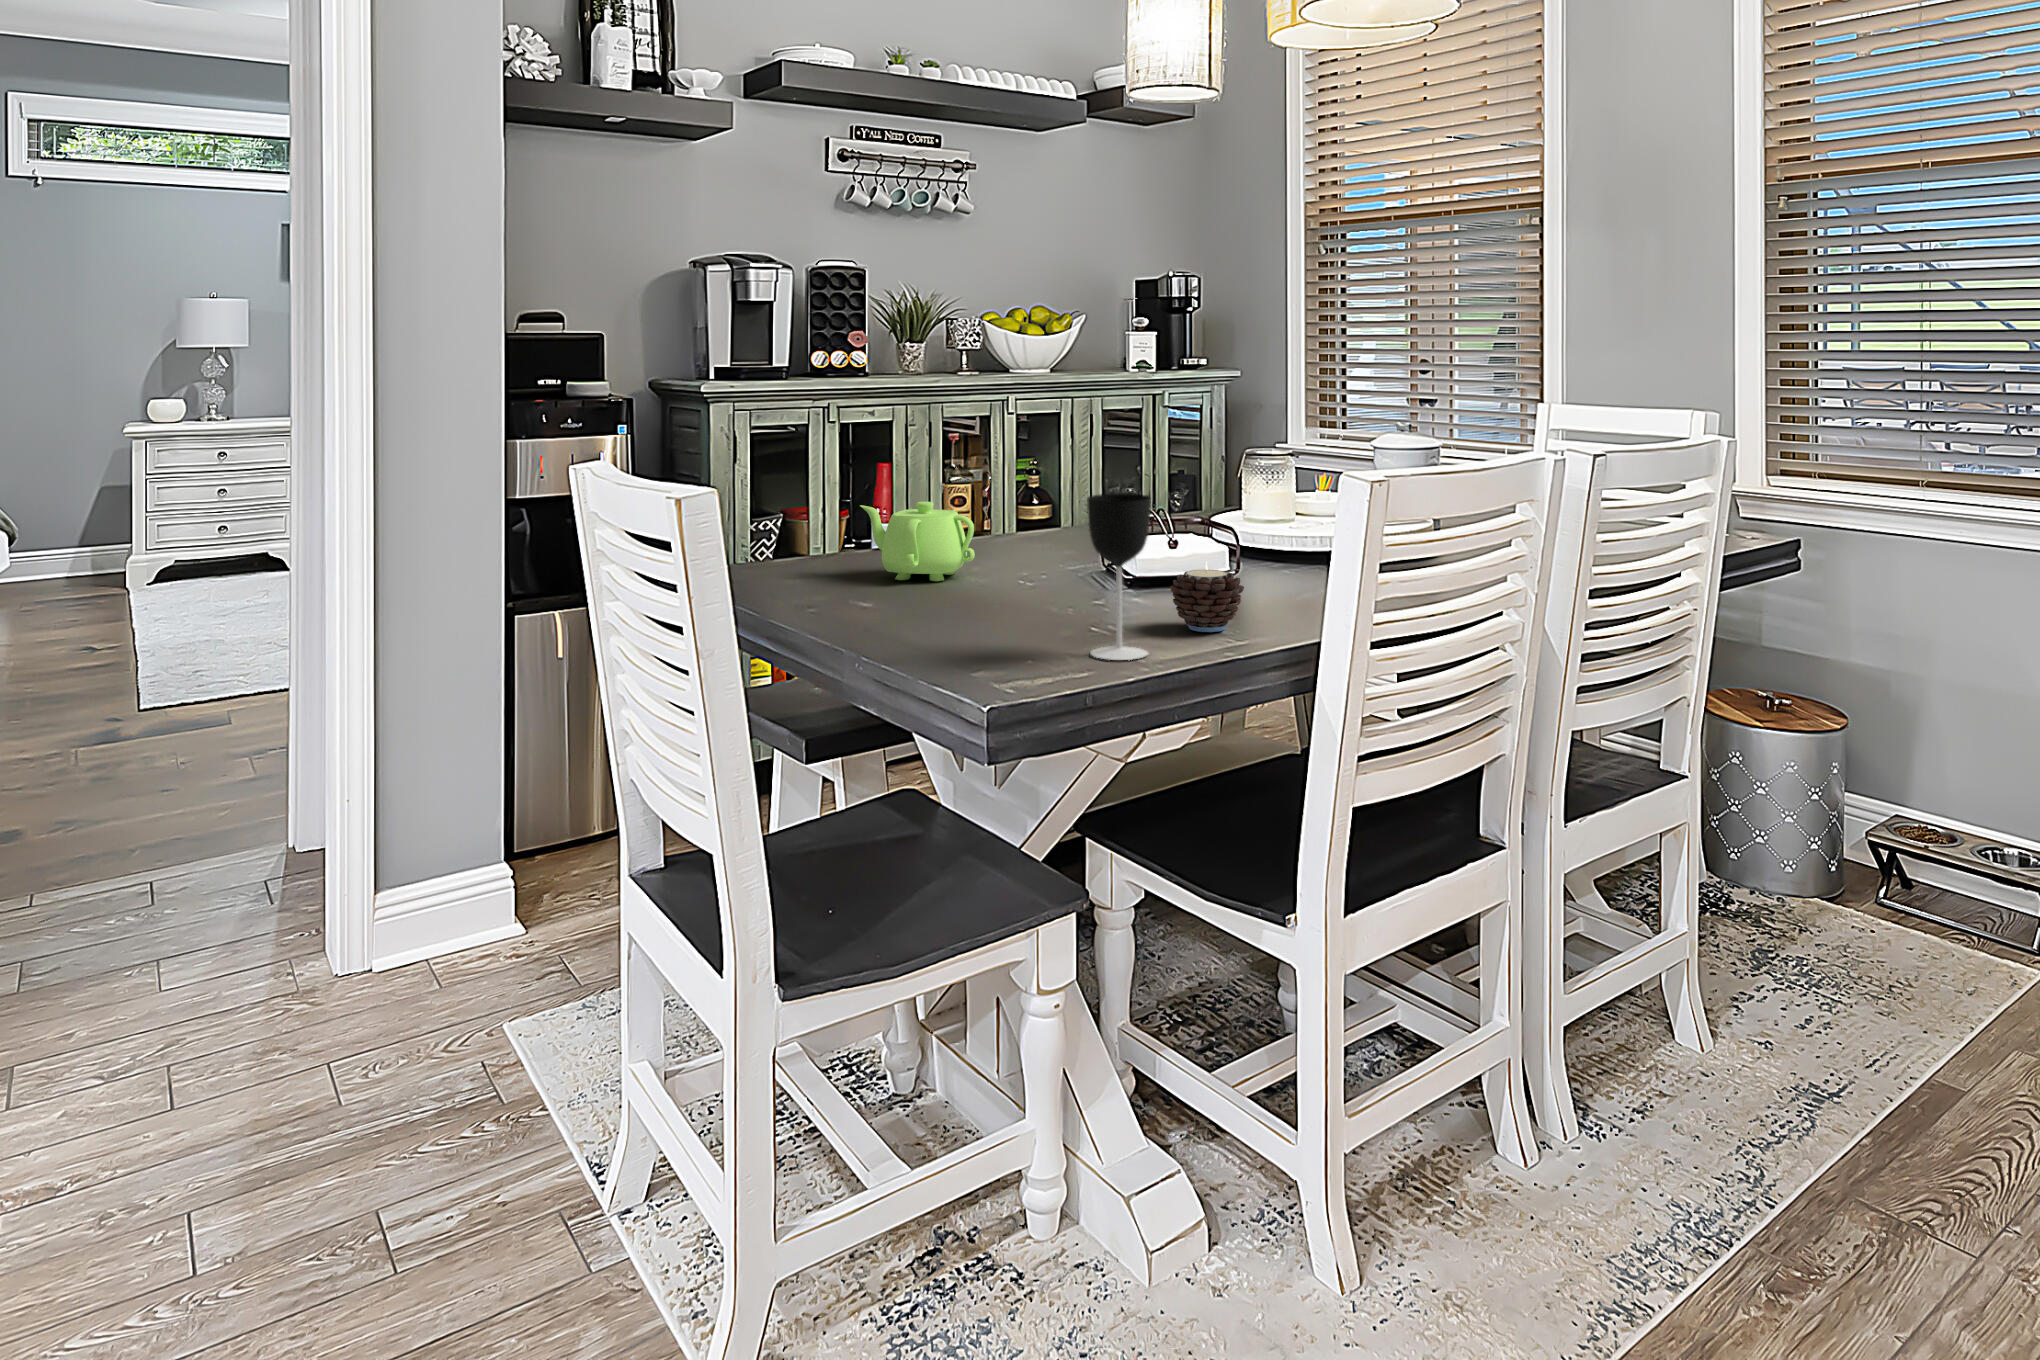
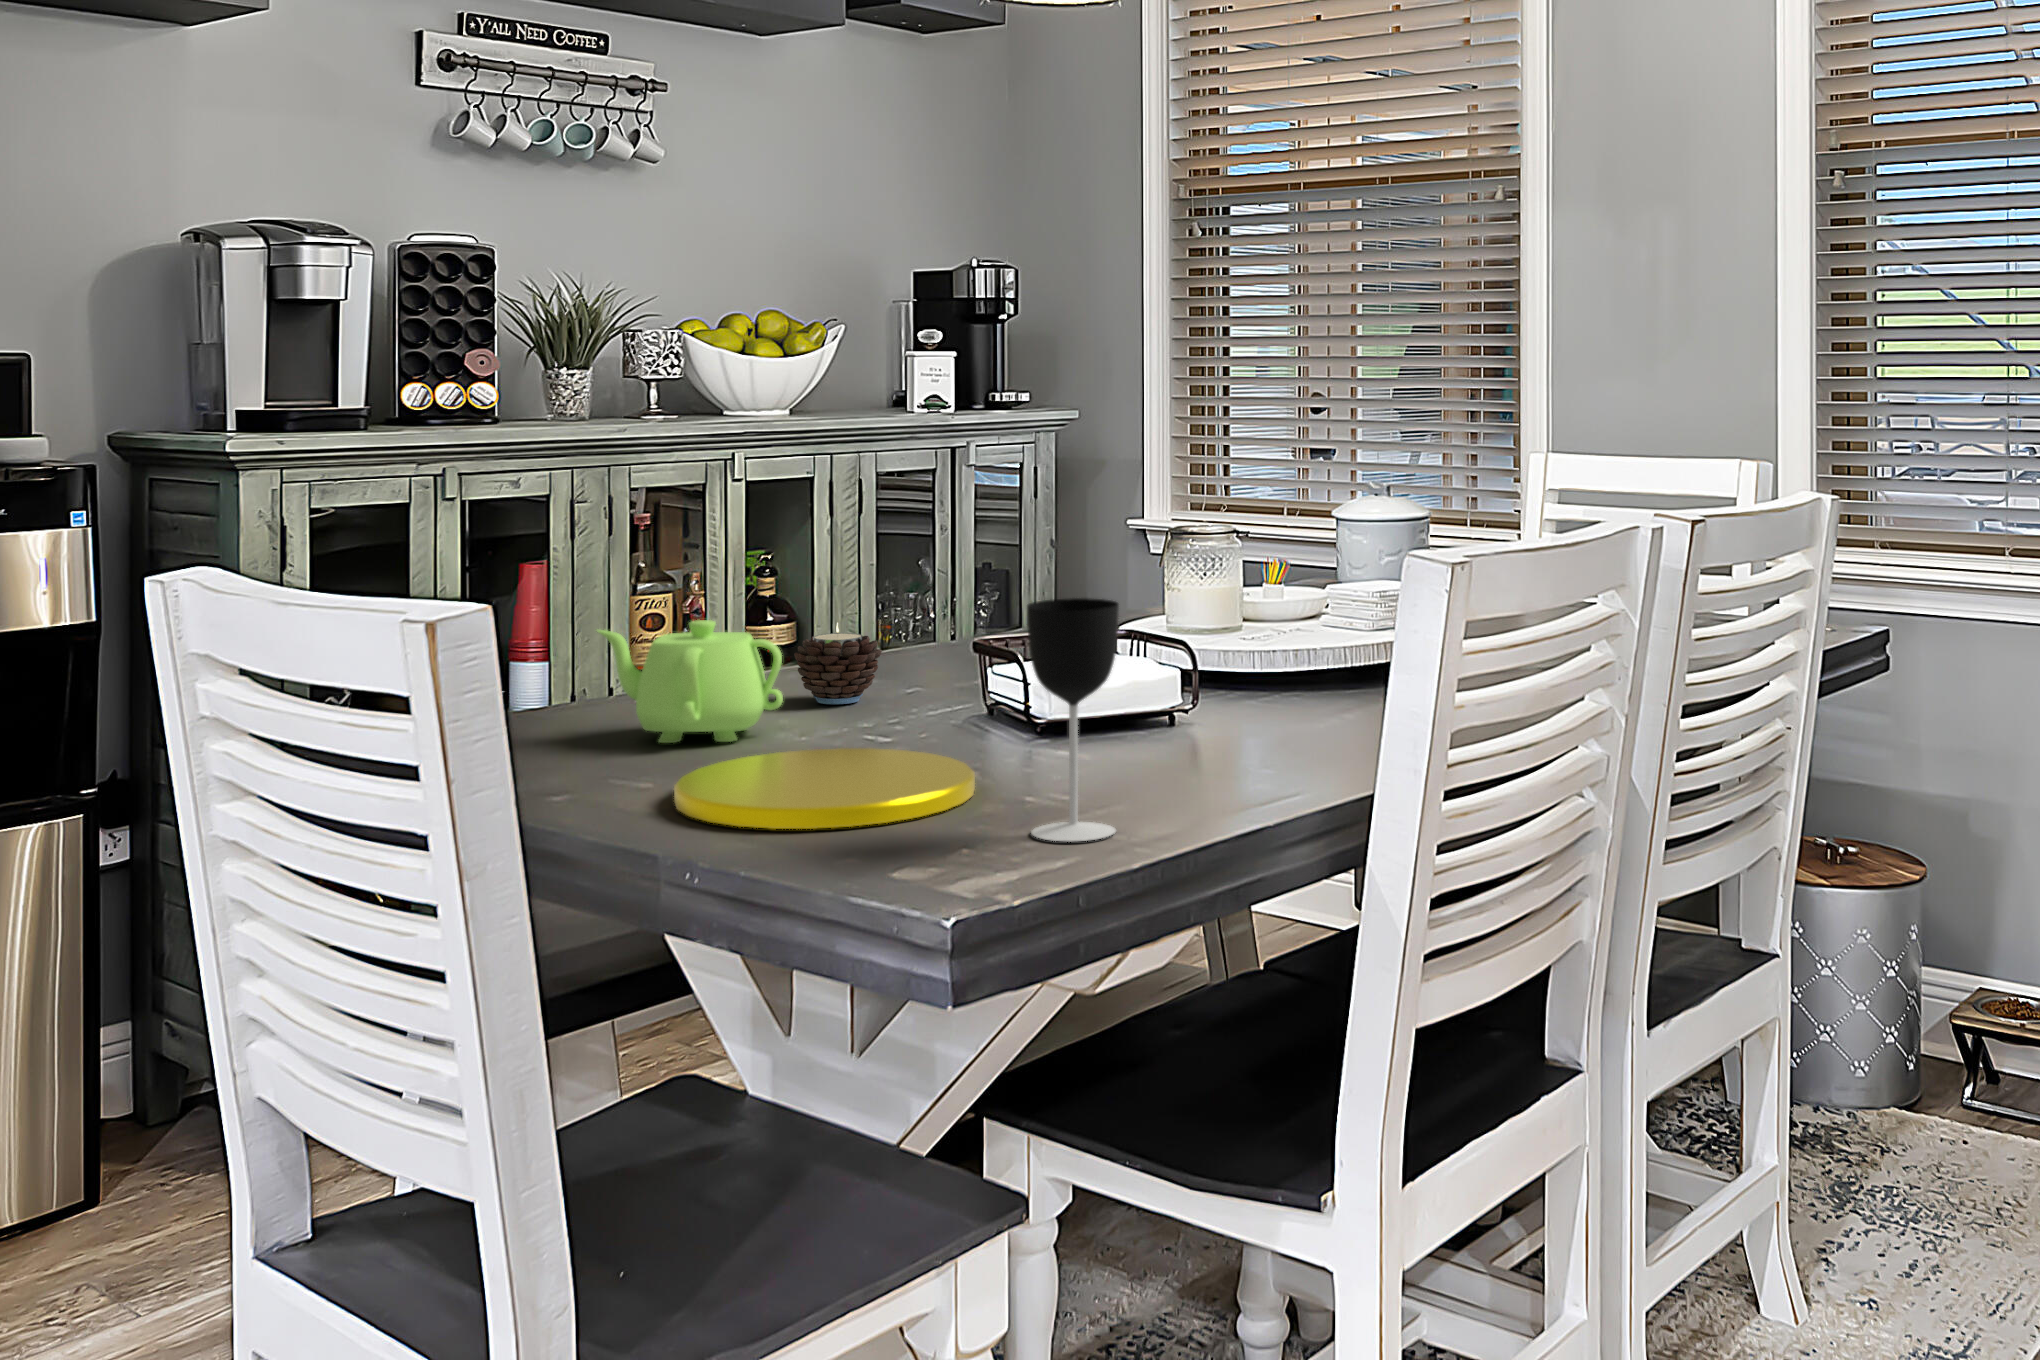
candle: present [1170,561,1244,632] -> present [794,623,882,704]
plate: none [877,589,1073,641] -> present [674,748,975,829]

